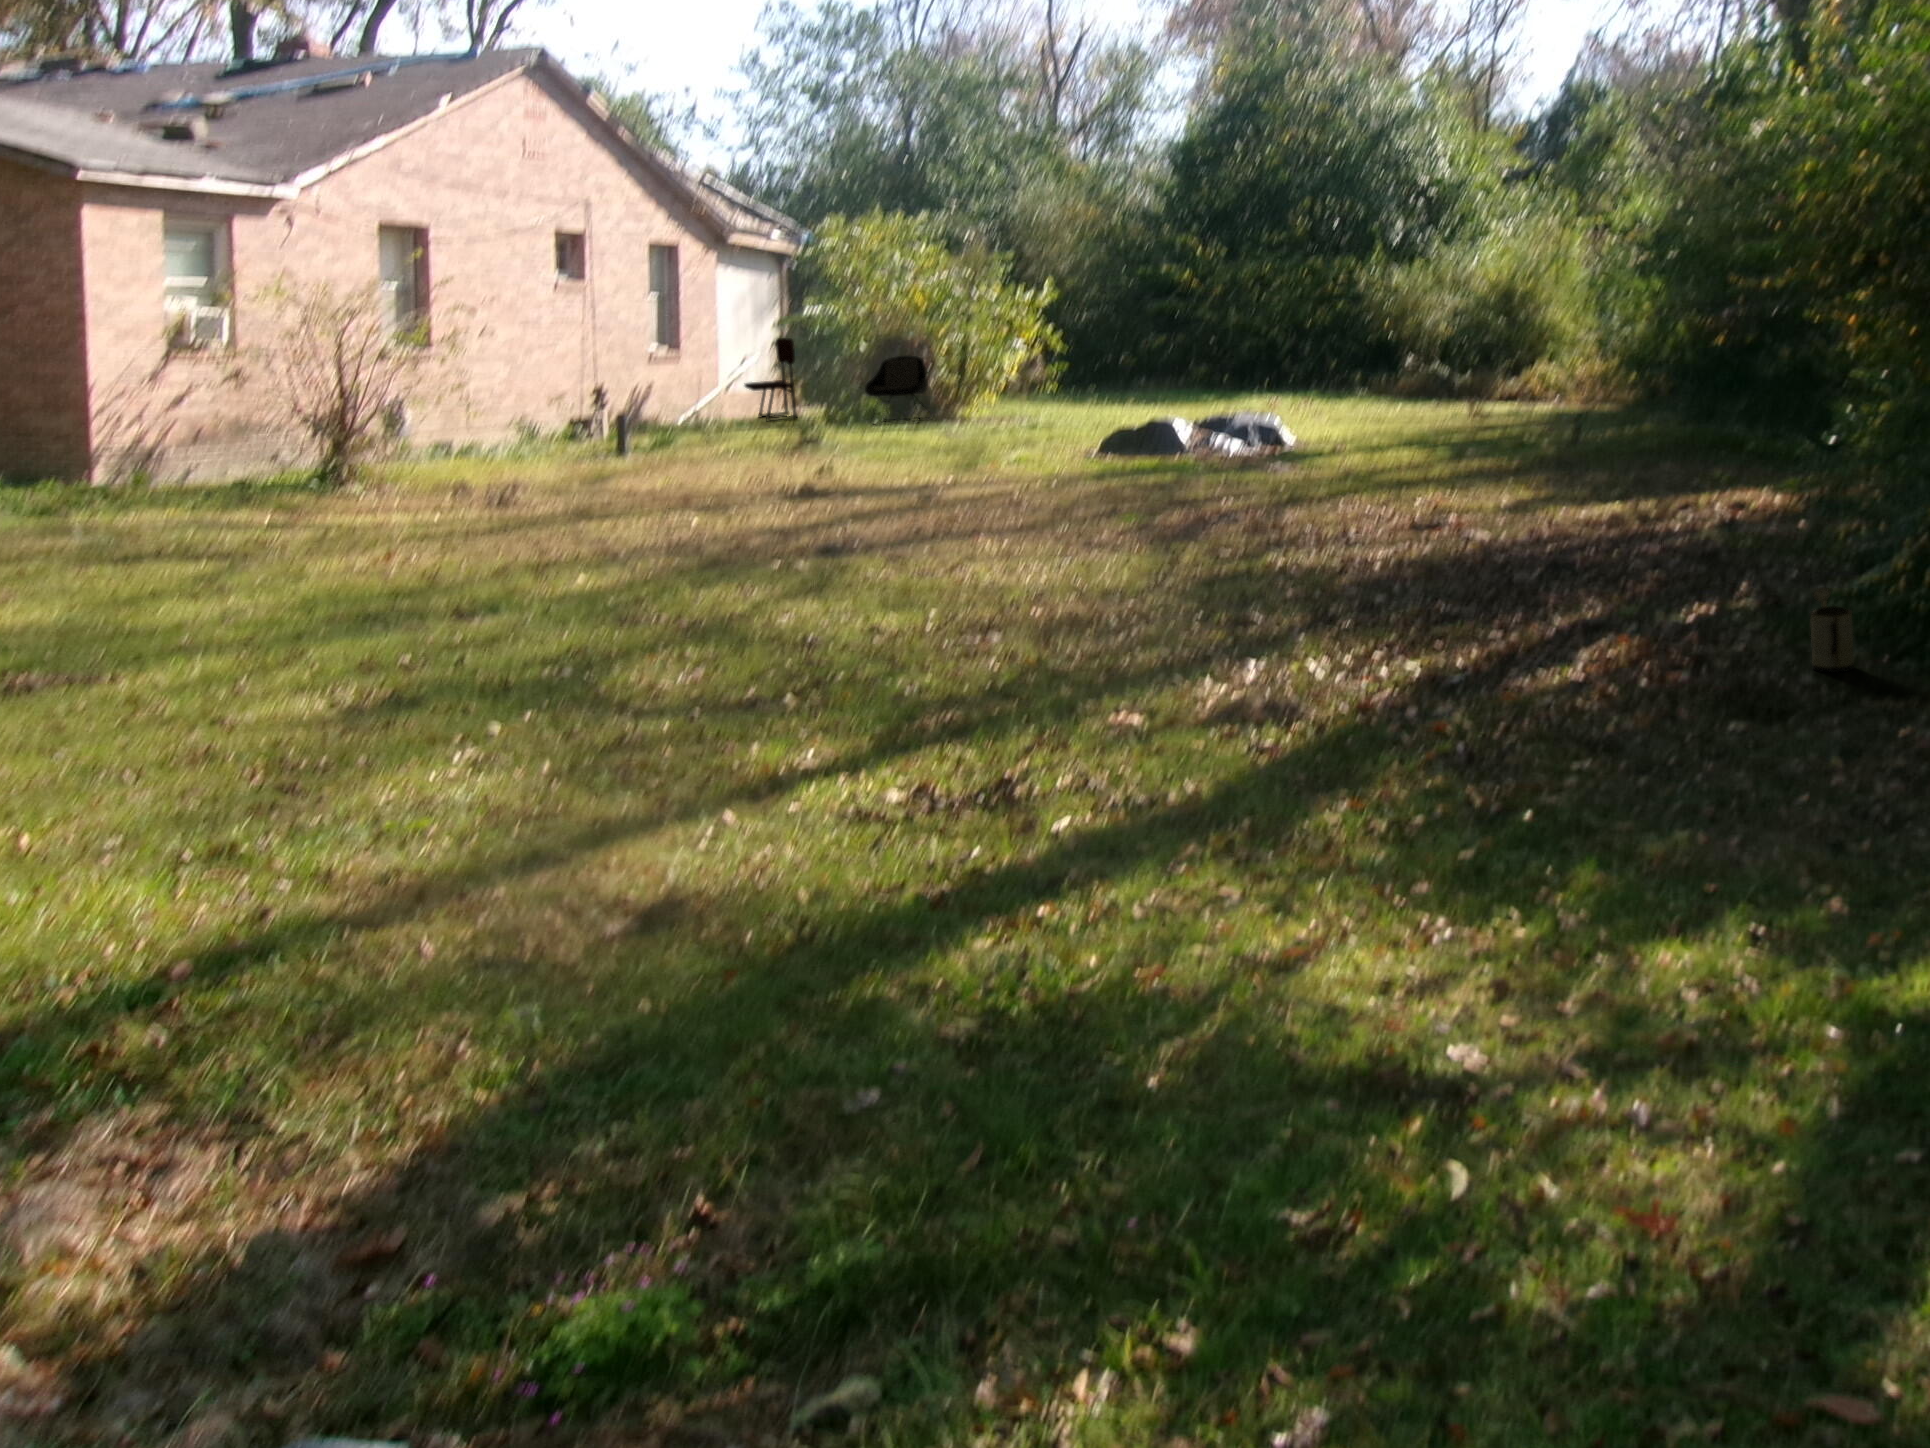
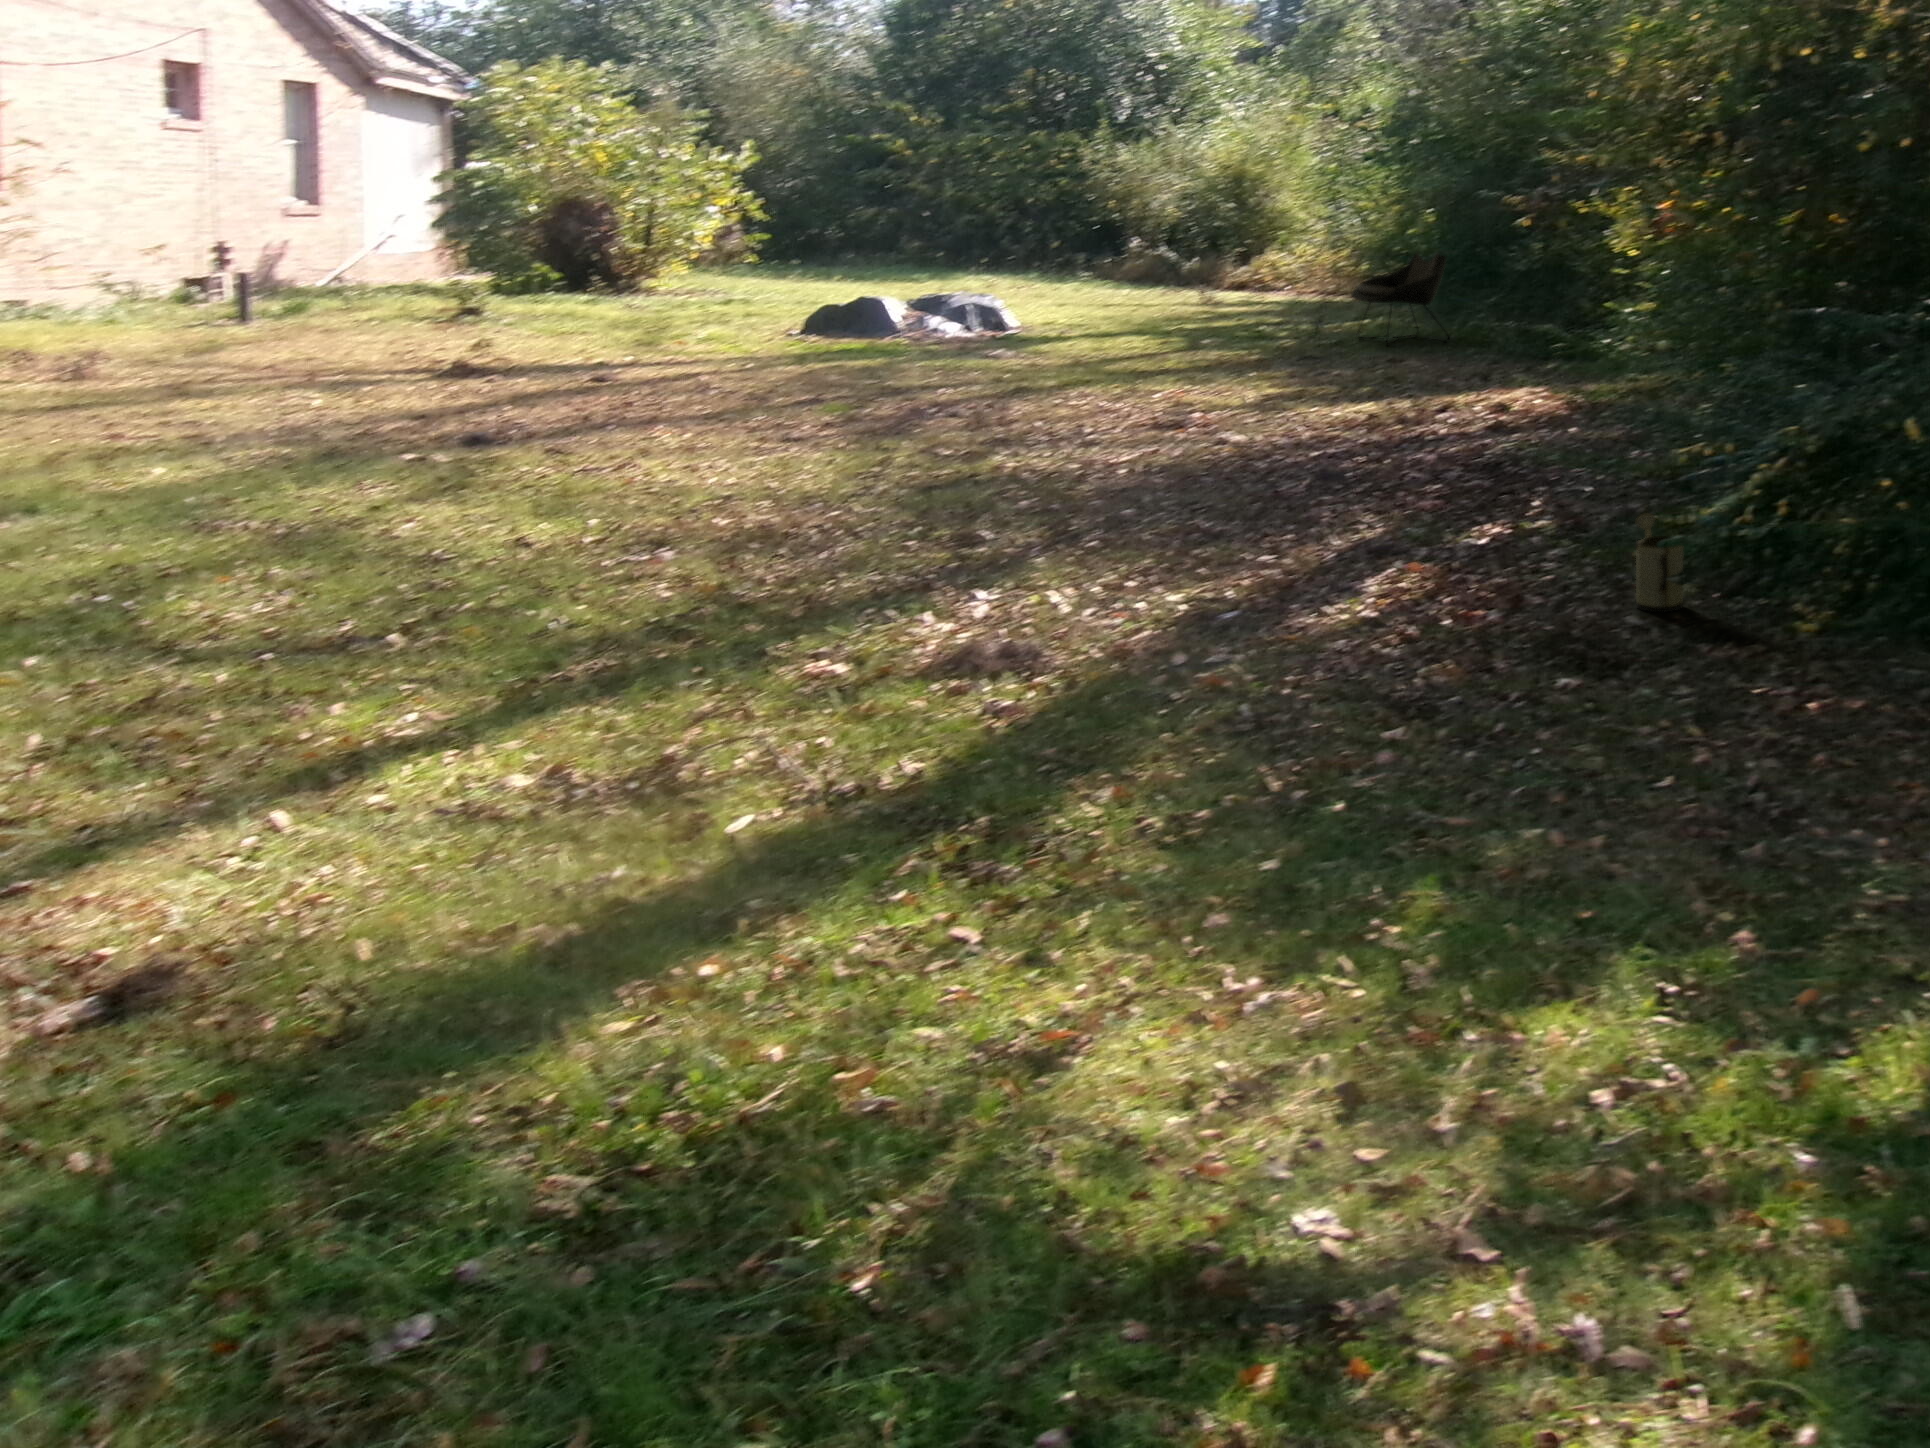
bench: present [745,338,797,421] -> none [400,194,461,285]
lounge chair: present [865,356,928,422] -> present [1351,253,1450,346]

